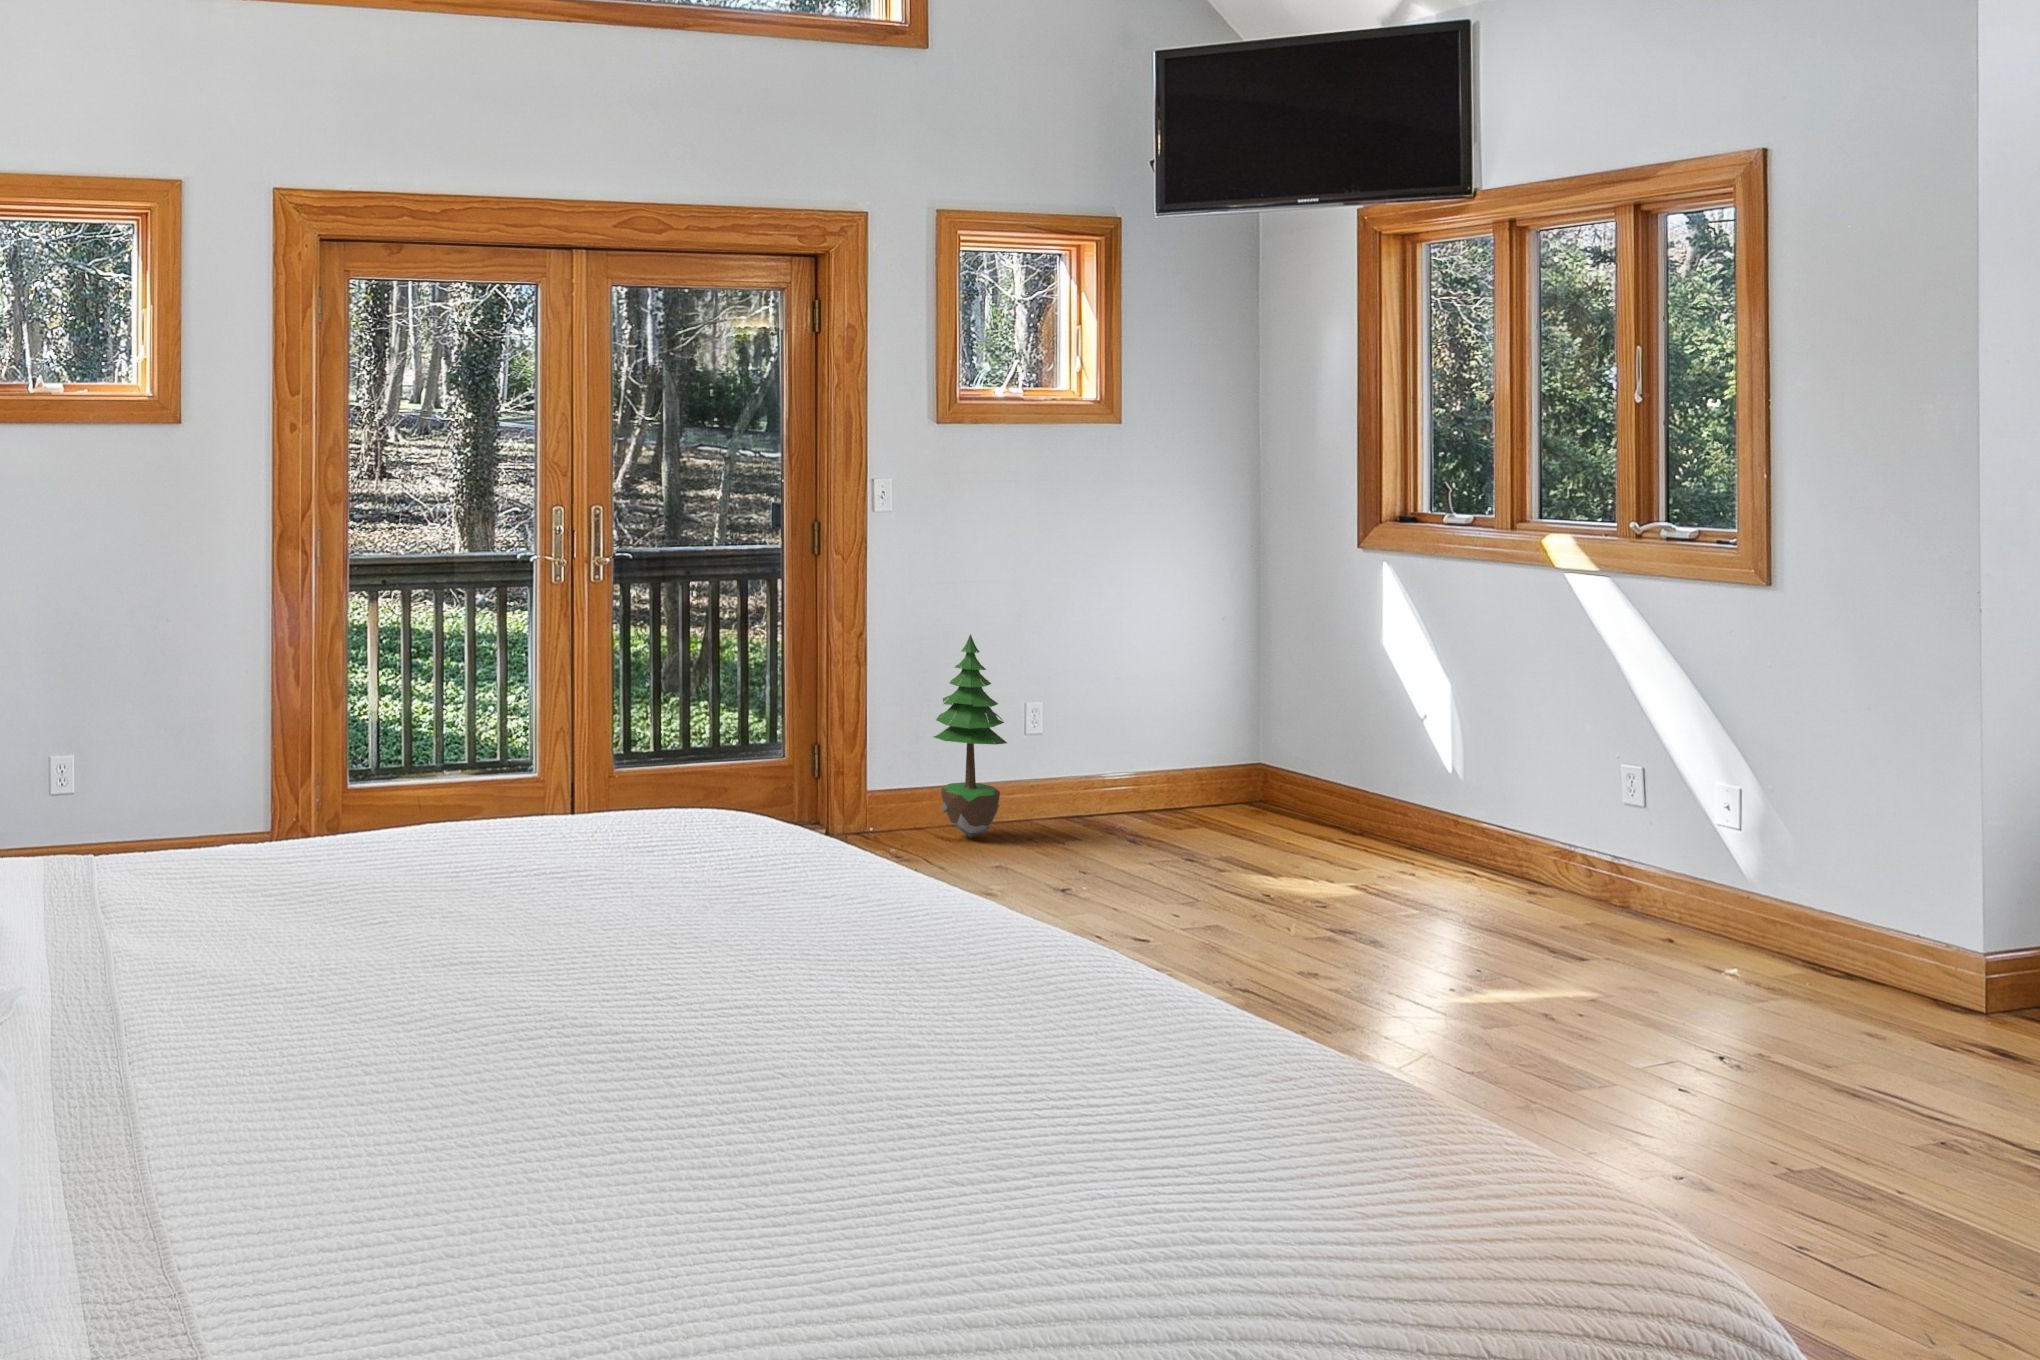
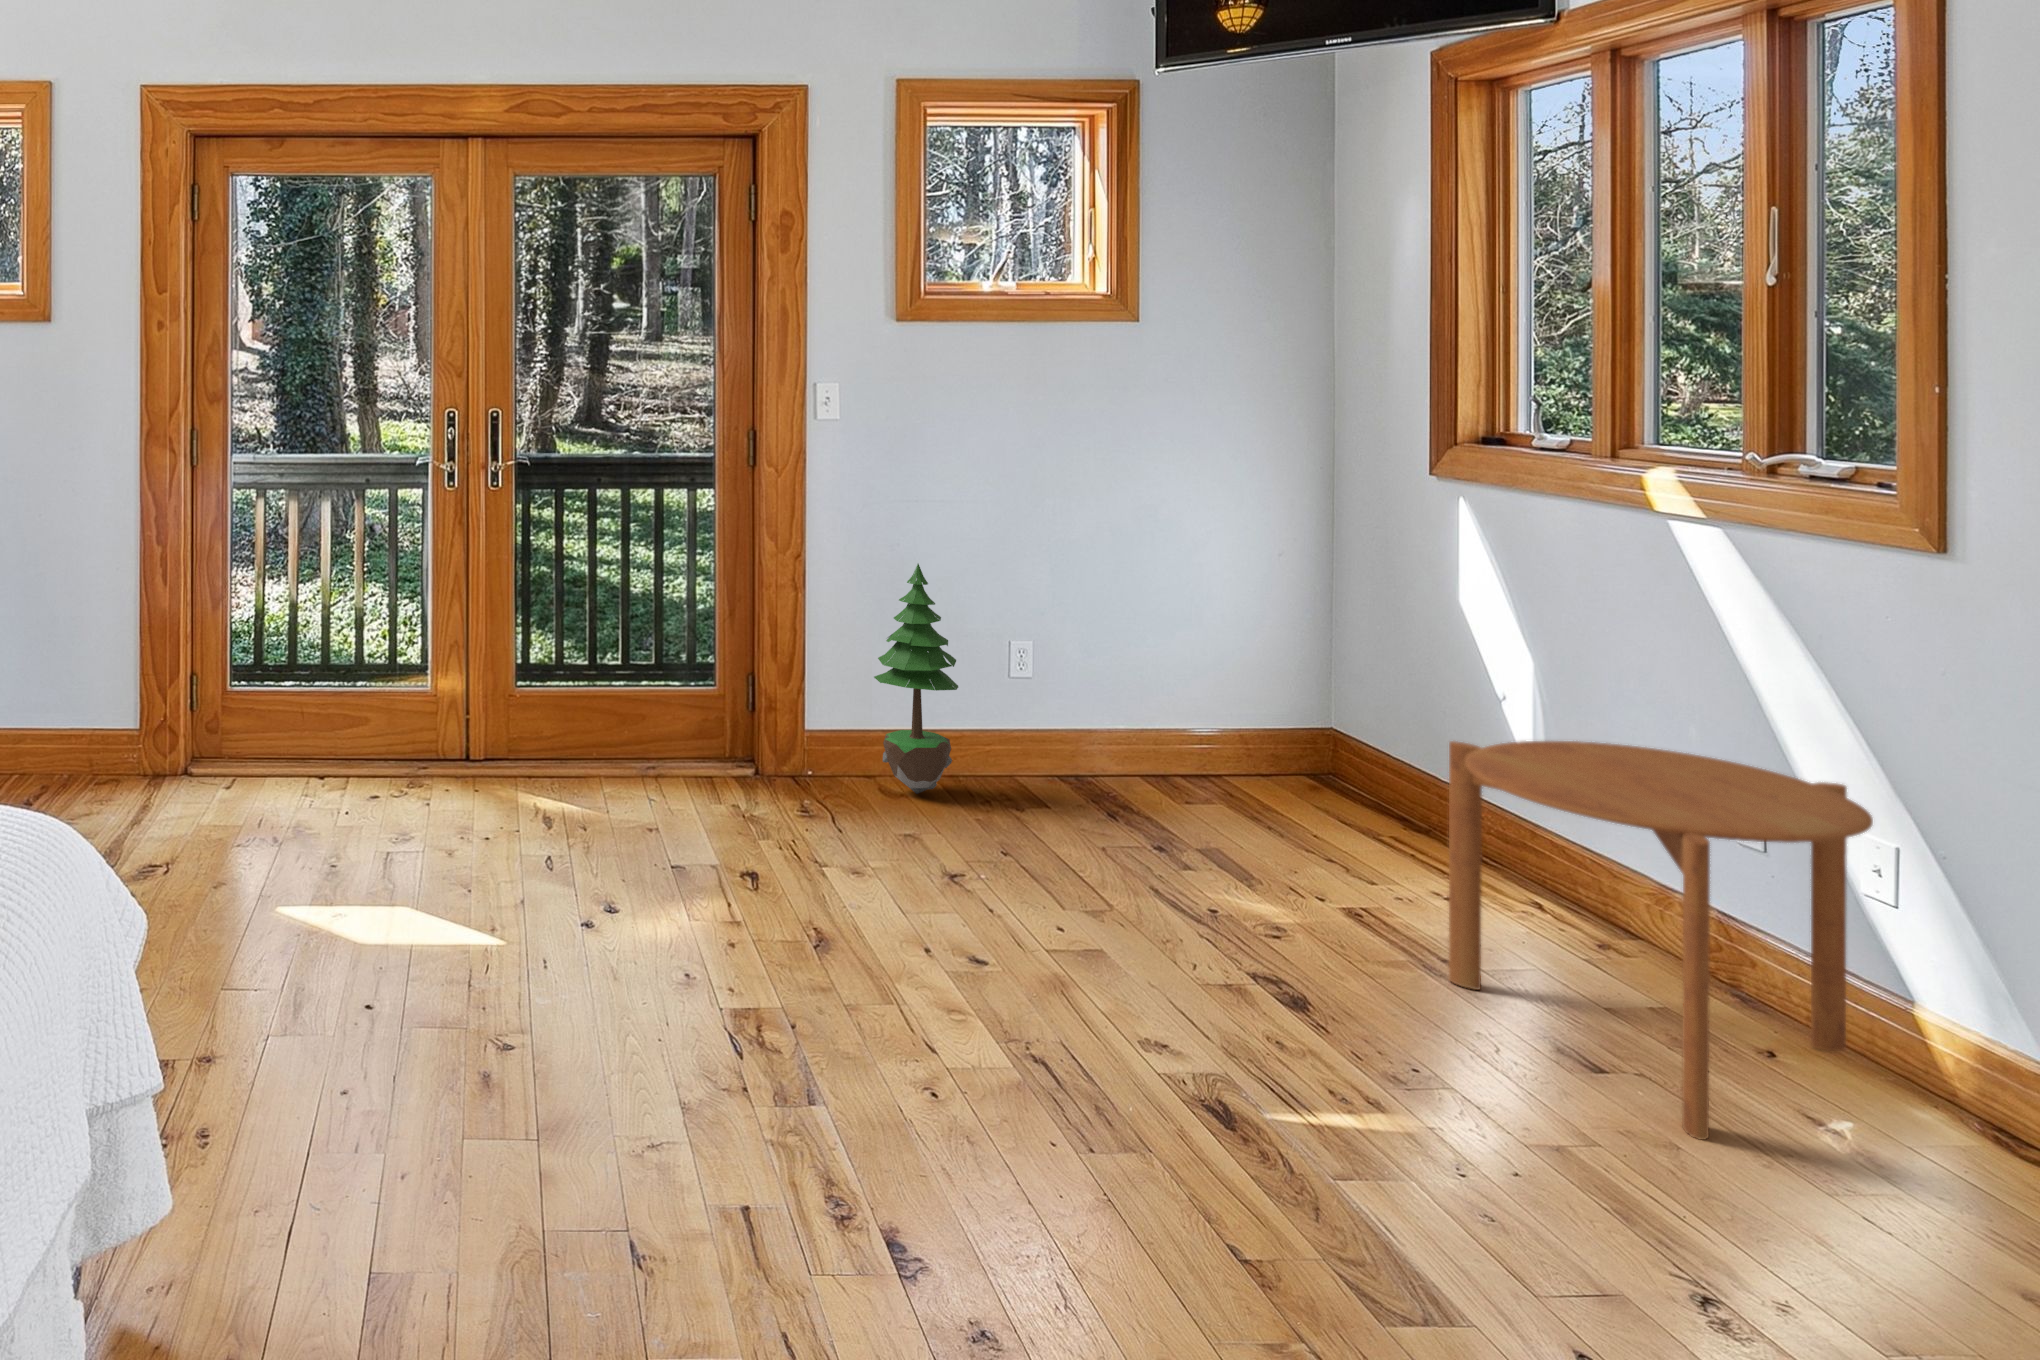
side table: none [1466,742,1764,1005] -> present [1449,741,1873,1140]

